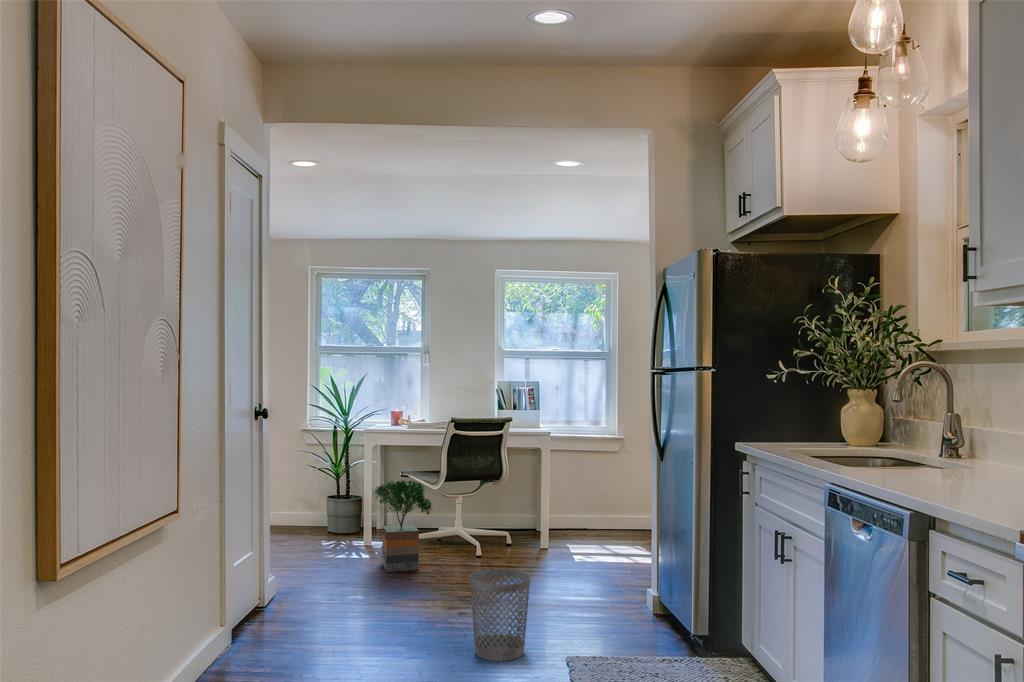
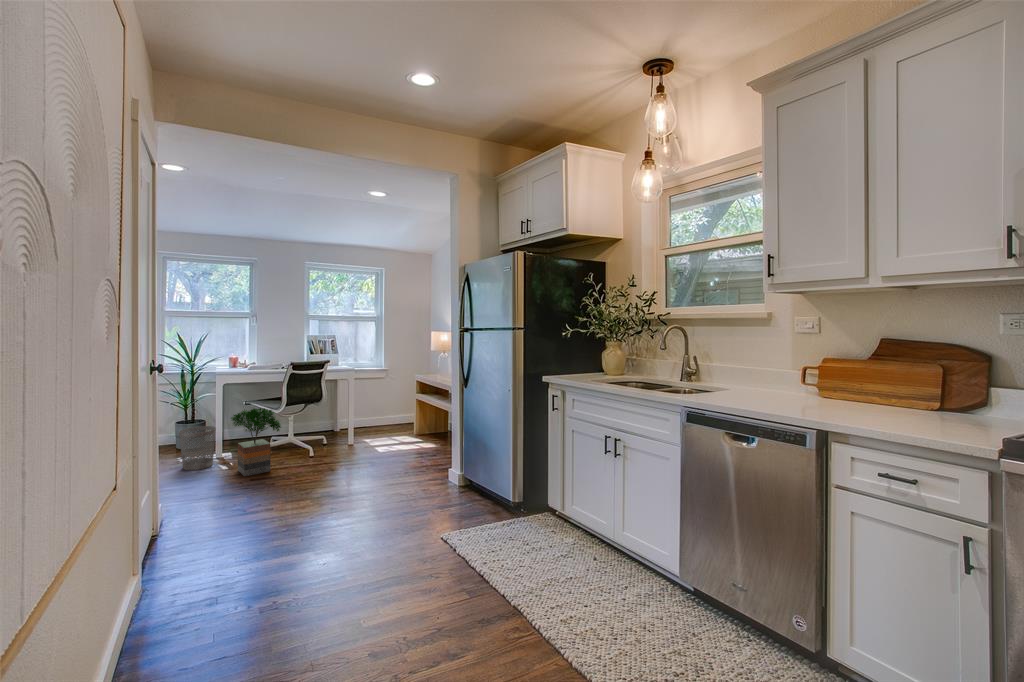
wastebasket: present [470,569,530,661] -> present [179,426,216,470]

